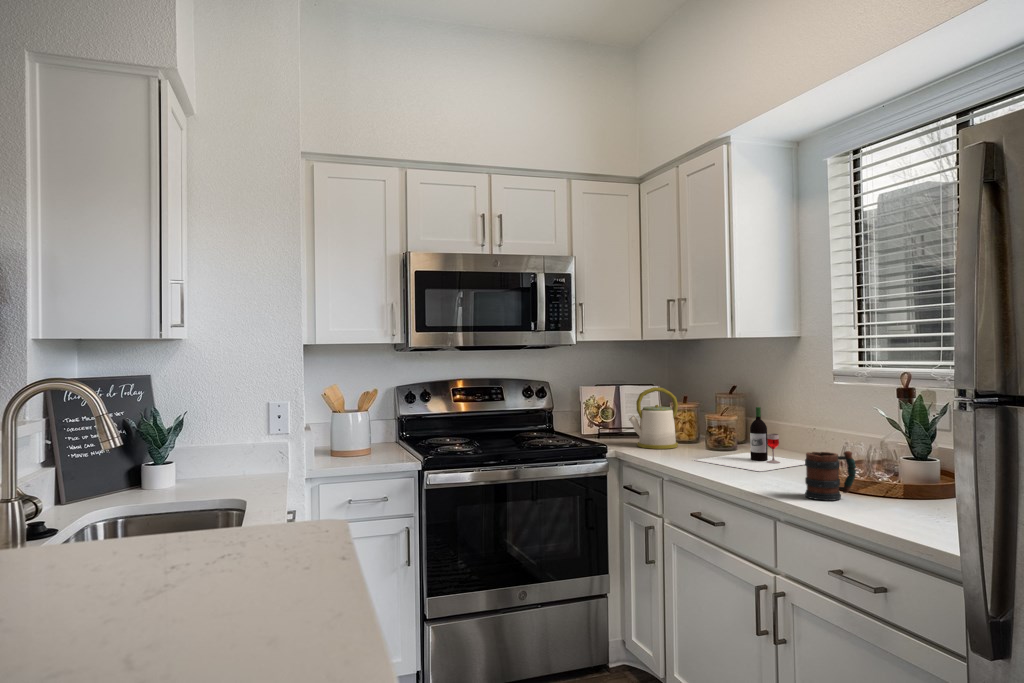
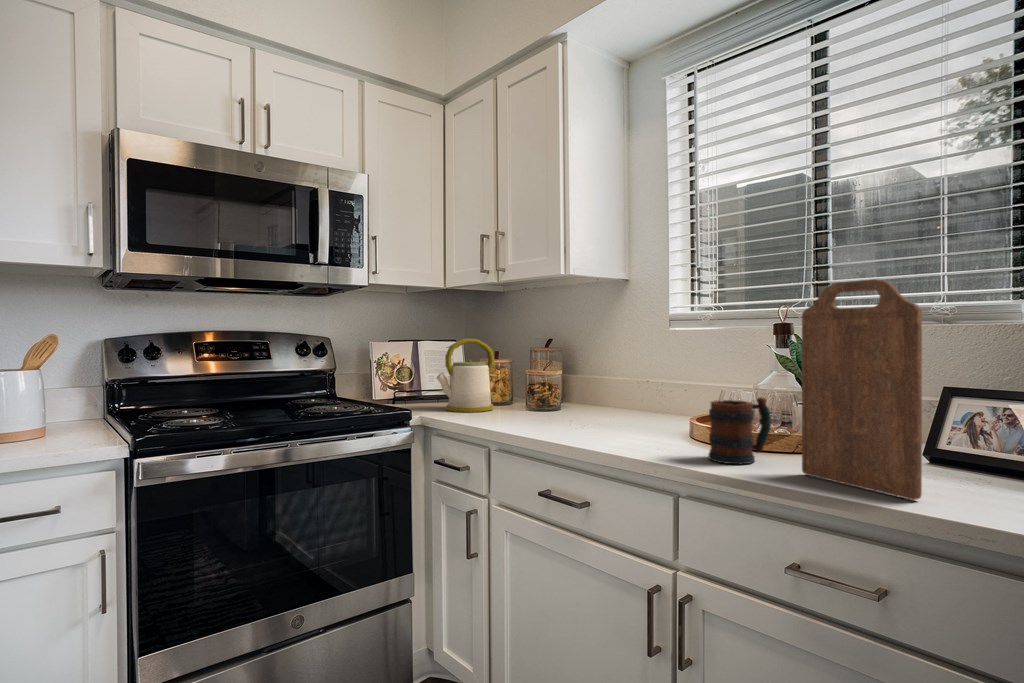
cutting board: none [859,373,919,530] -> present [802,279,922,500]
wine bottle: present [696,407,805,472] -> none [525,356,660,432]

